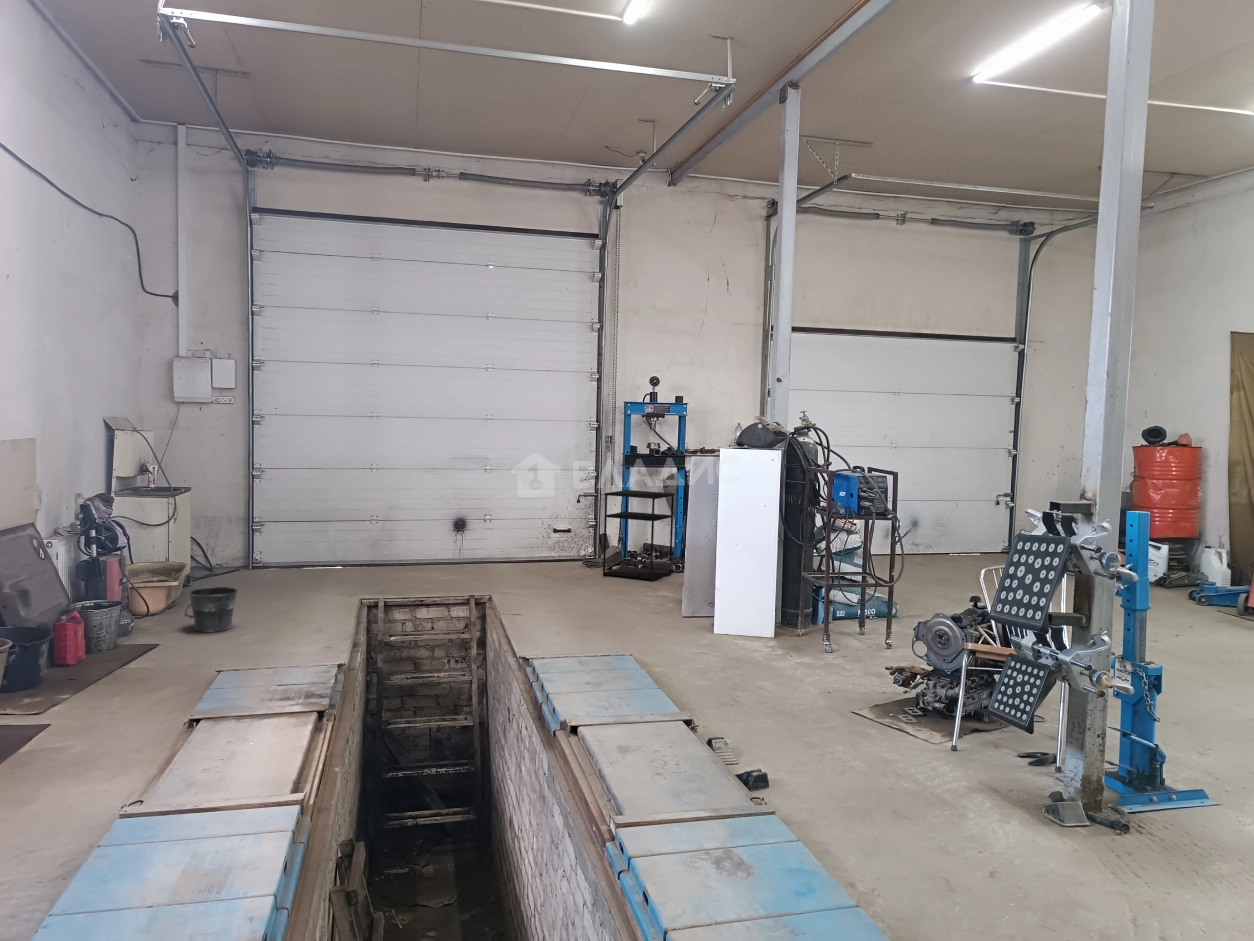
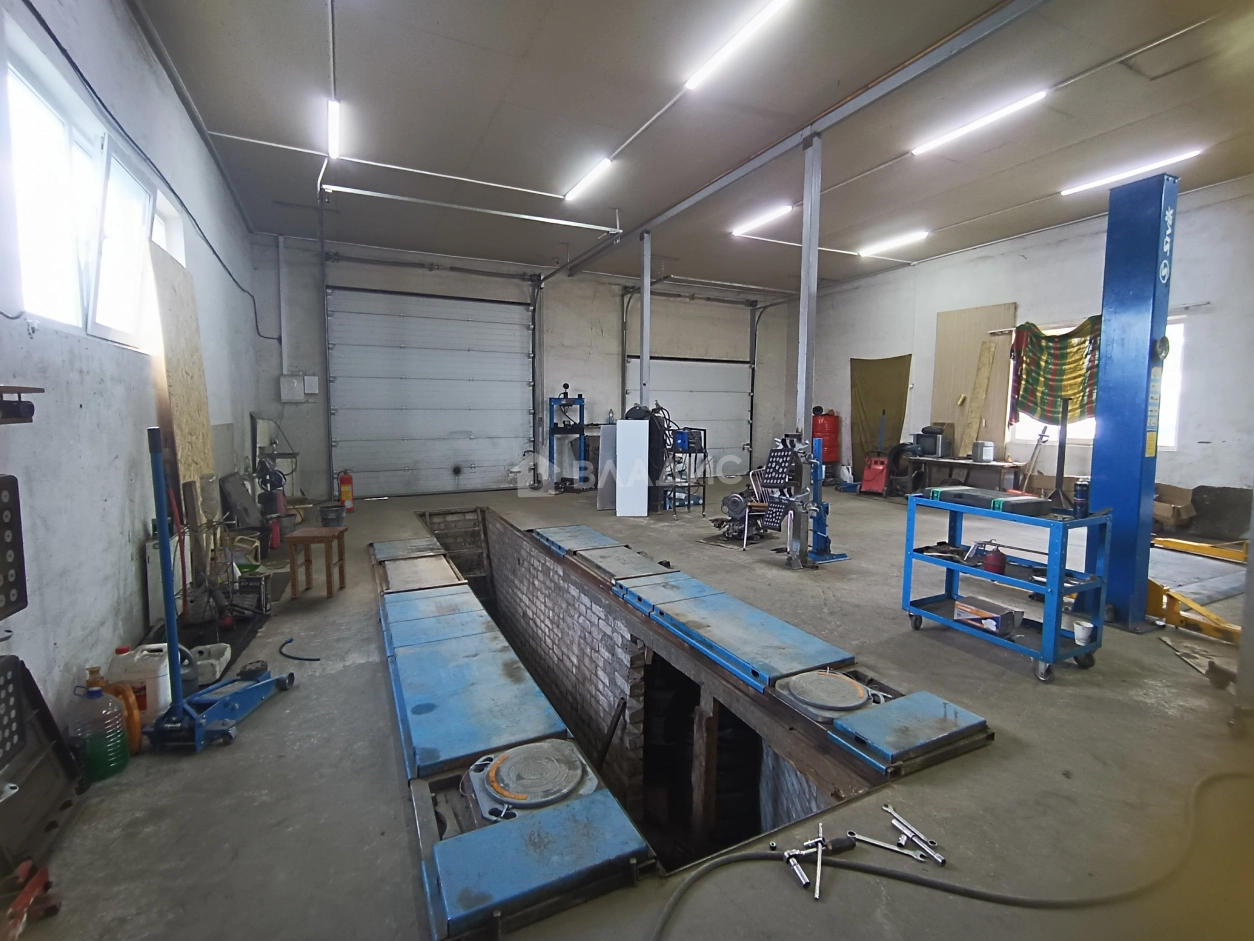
shelving unit: present [603,490,675,581] -> none [542,447,580,496]
fire extinguisher: none [243,518,272,596] -> present [337,468,354,513]
stool: none [28,657,156,797] -> present [284,527,348,598]

